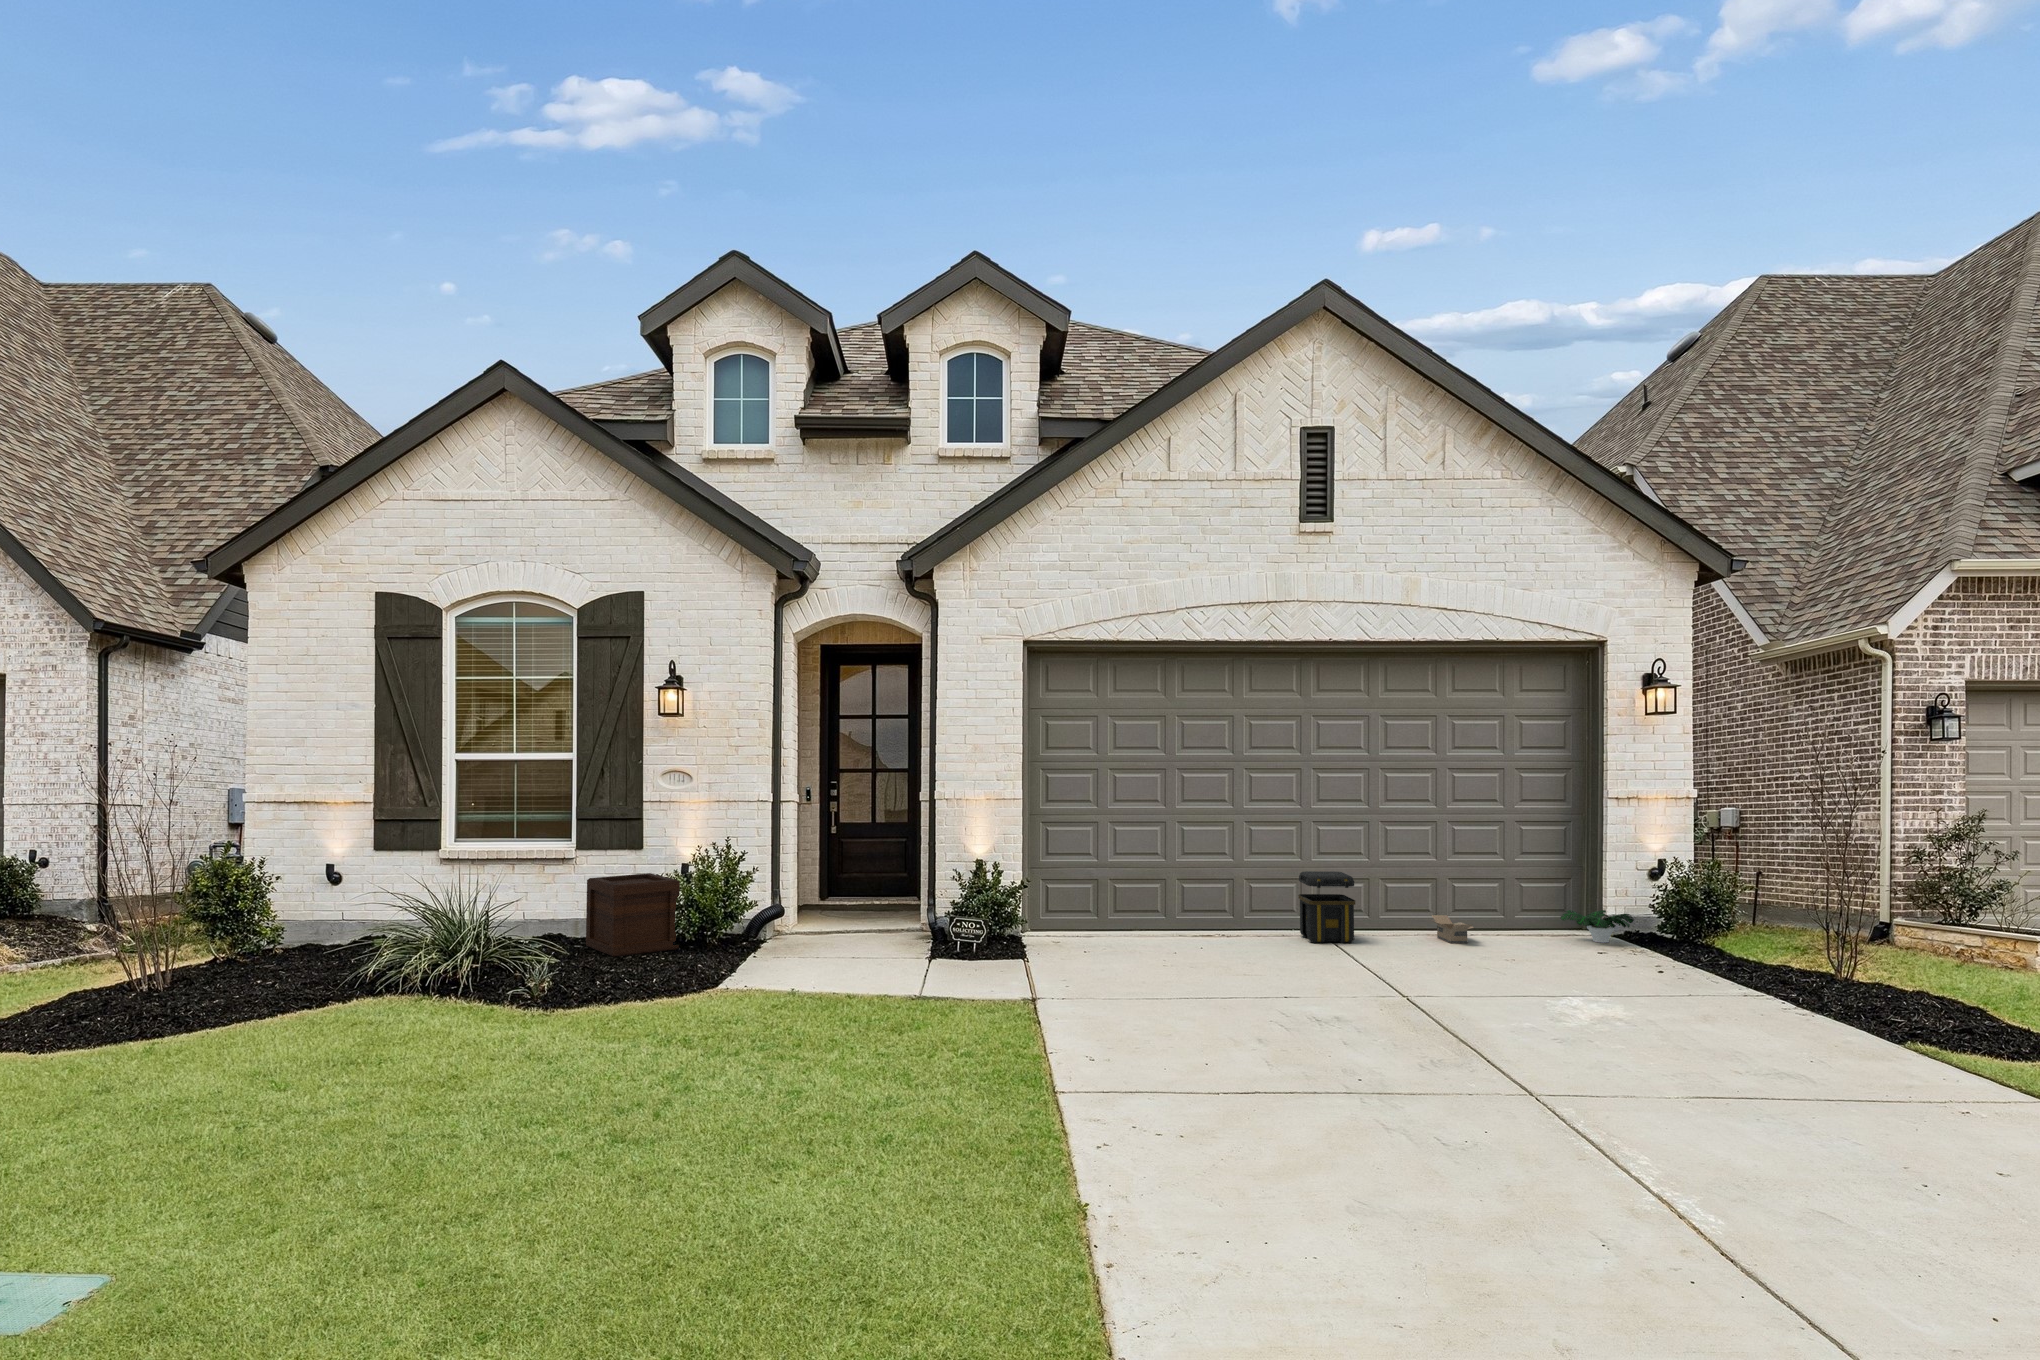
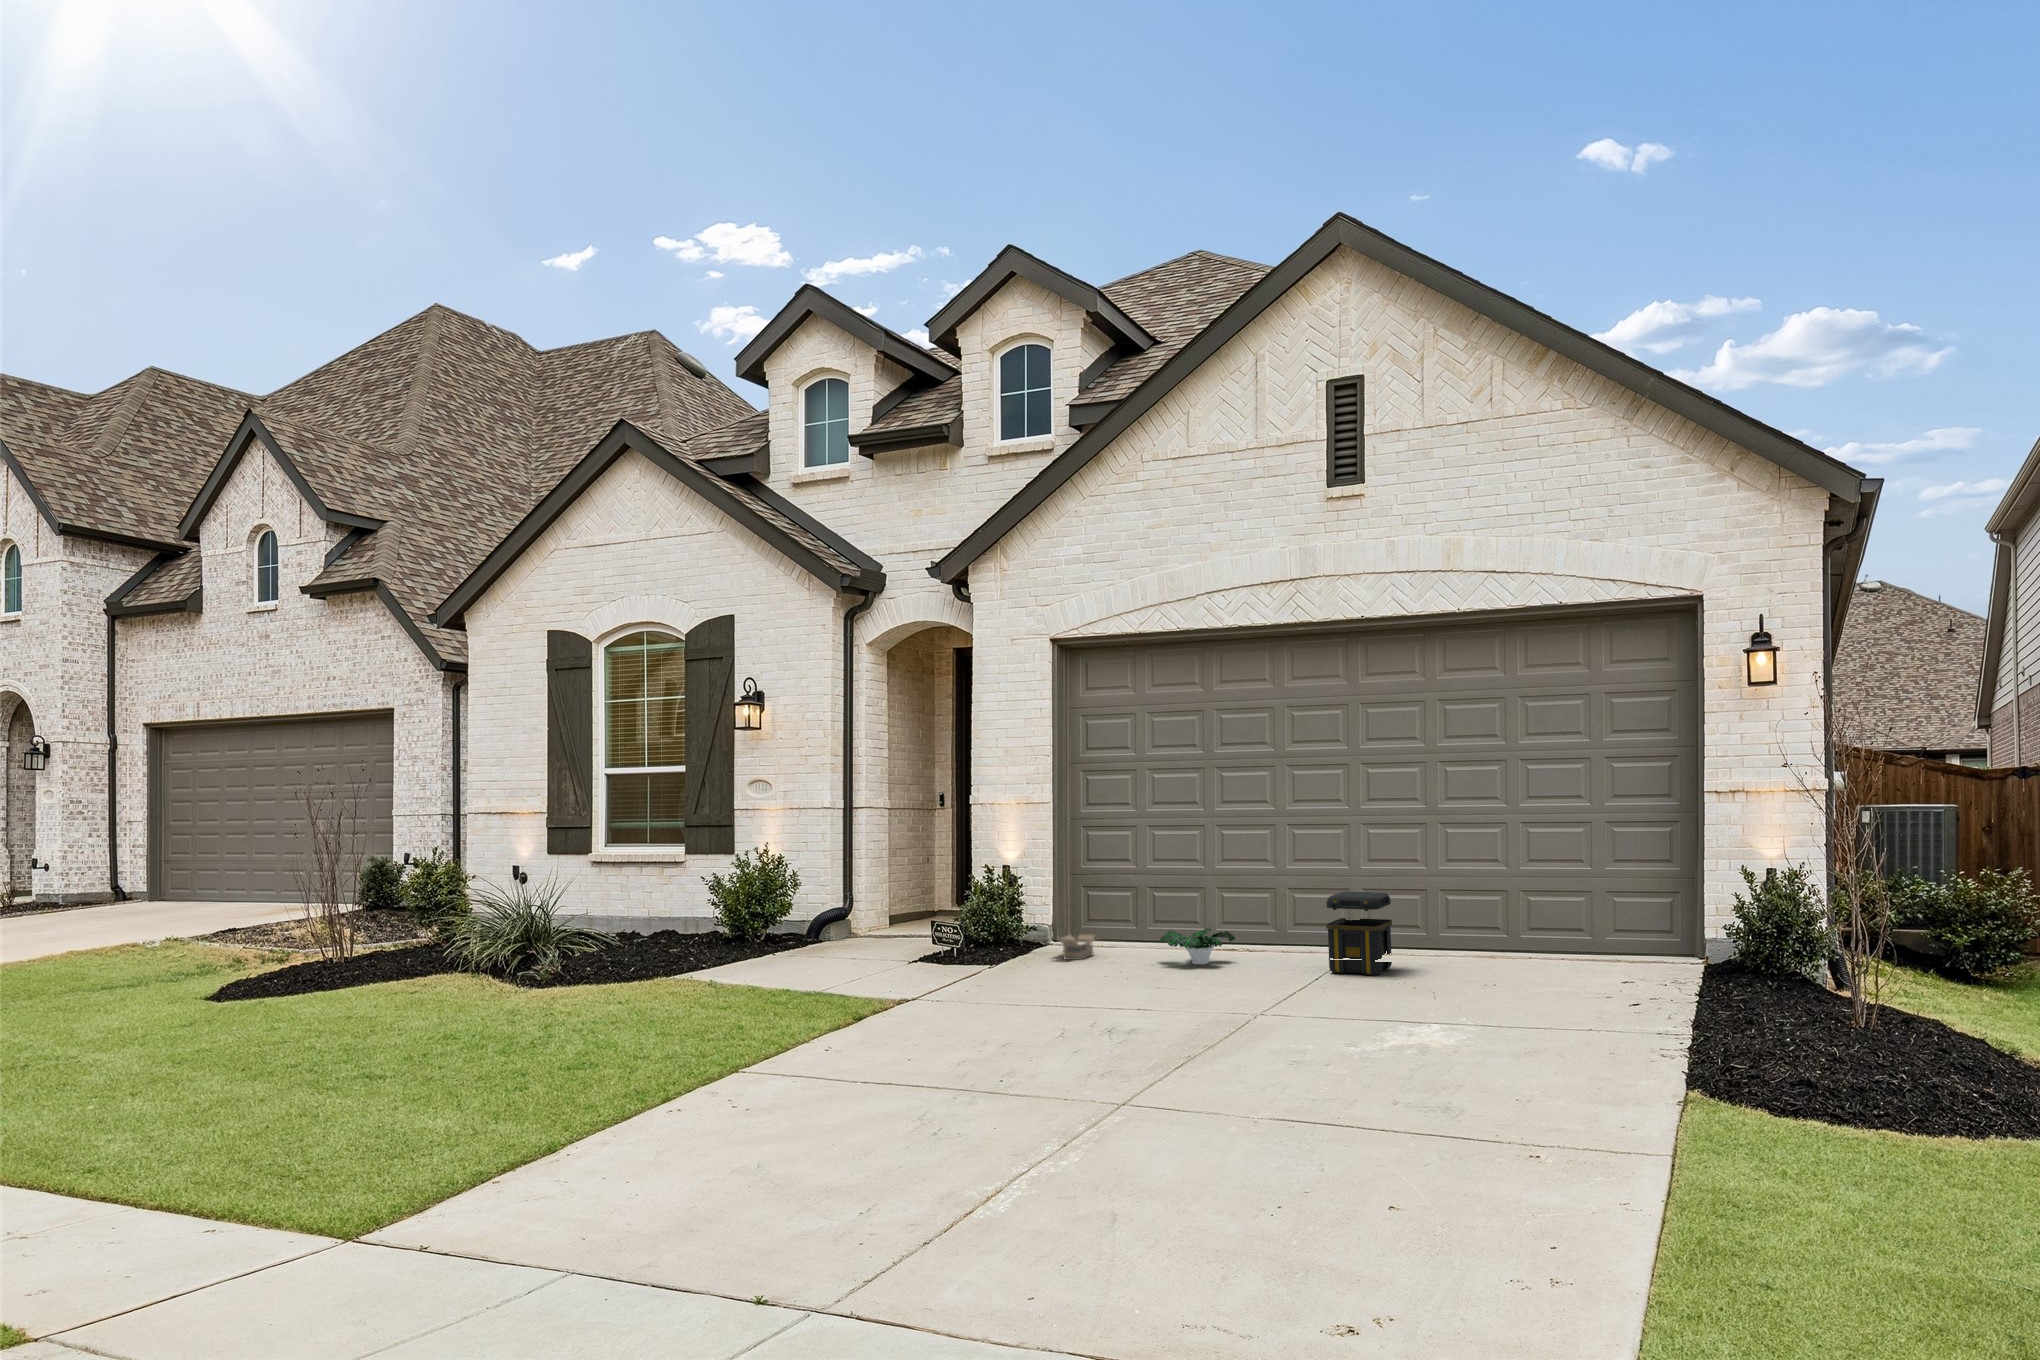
wooden crate: present [586,873,680,957] -> none [671,876,742,950]
potted plant: present [1561,910,1634,943] -> present [1160,929,1235,965]
cardboard box: present [1432,915,1474,943] -> present [1058,935,1094,960]

